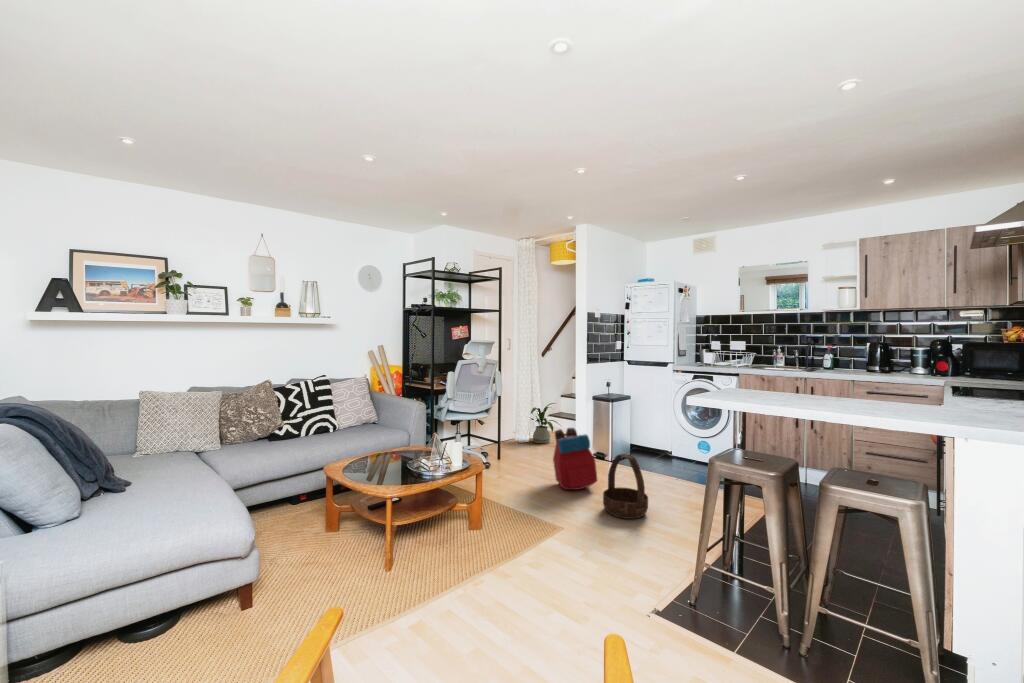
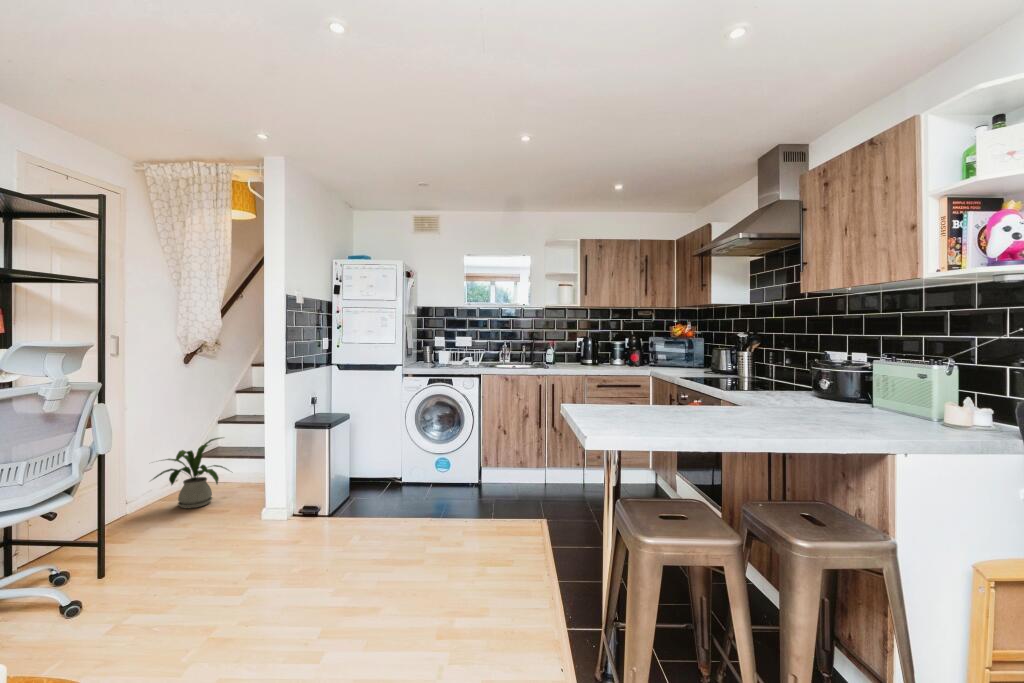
backpack: present [553,428,597,490] -> none [252,482,336,594]
basket: present [603,454,648,519] -> none [364,513,434,619]

